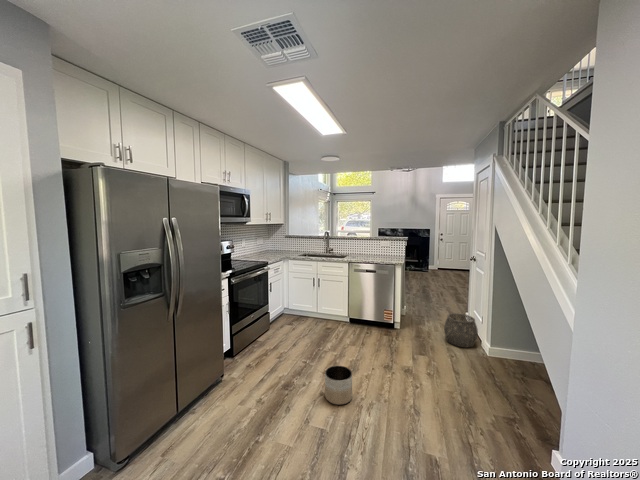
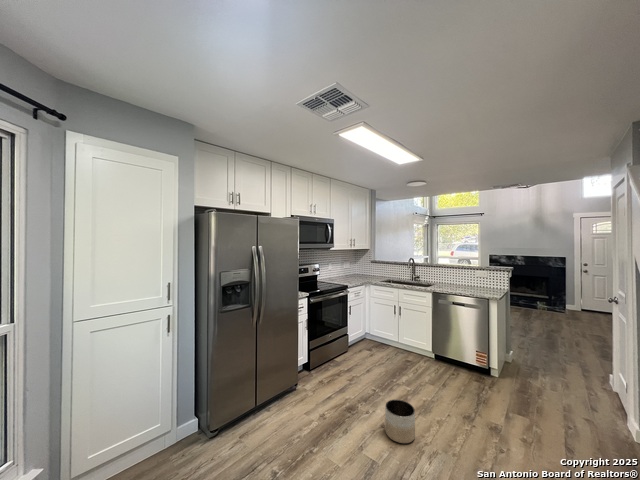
woven basket: present [444,313,478,347] -> none [559,370,616,421]

